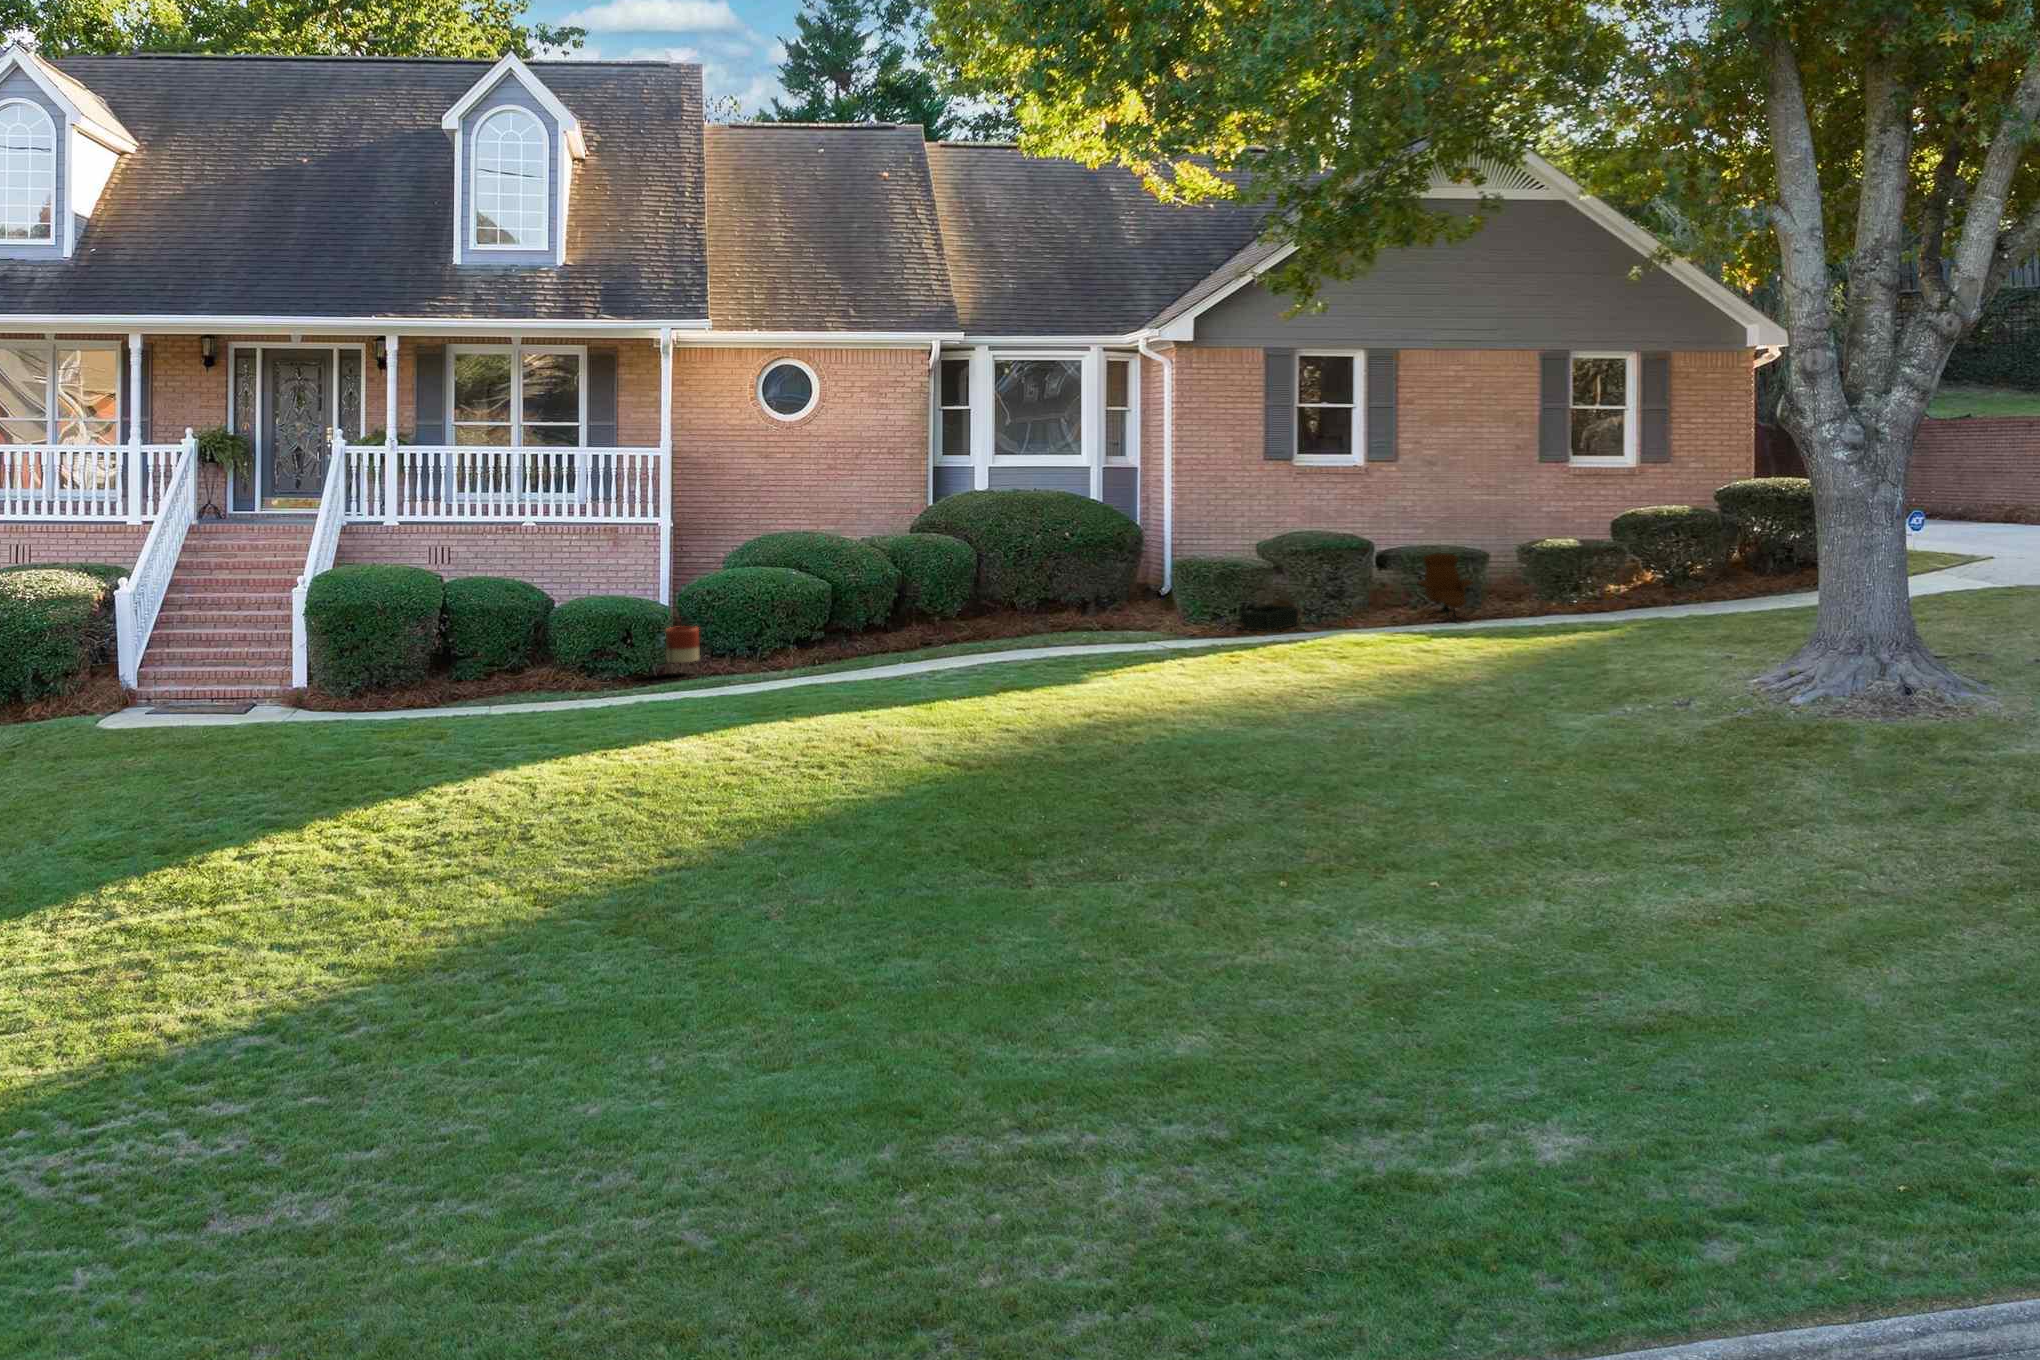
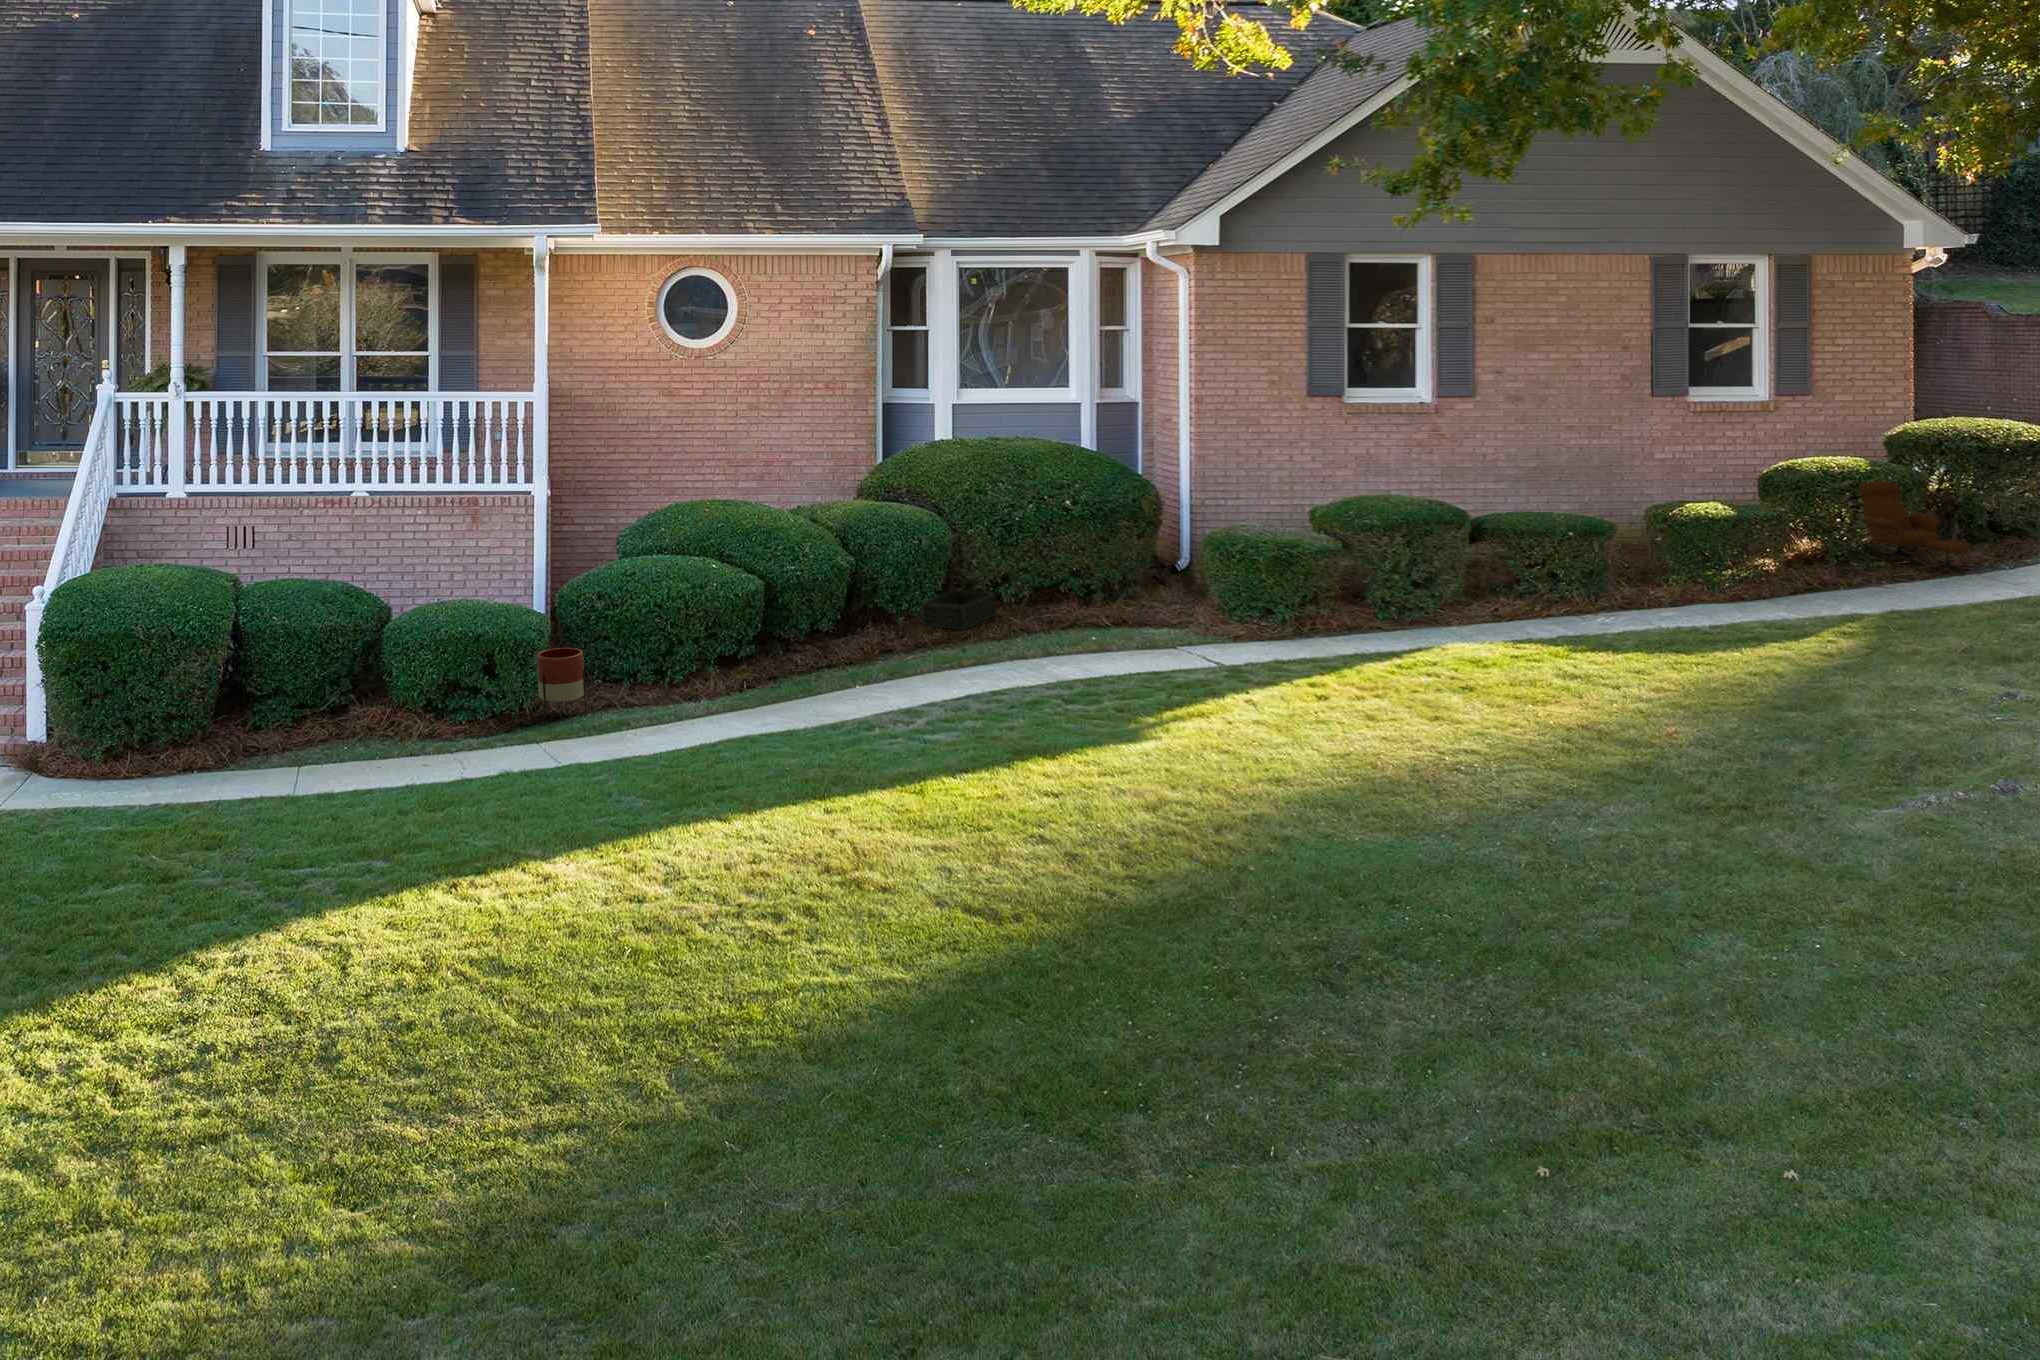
lounge chair: present [1418,553,1472,621] -> present [1859,481,1969,574]
basket: present [1239,605,1298,631] -> present [921,590,996,630]

